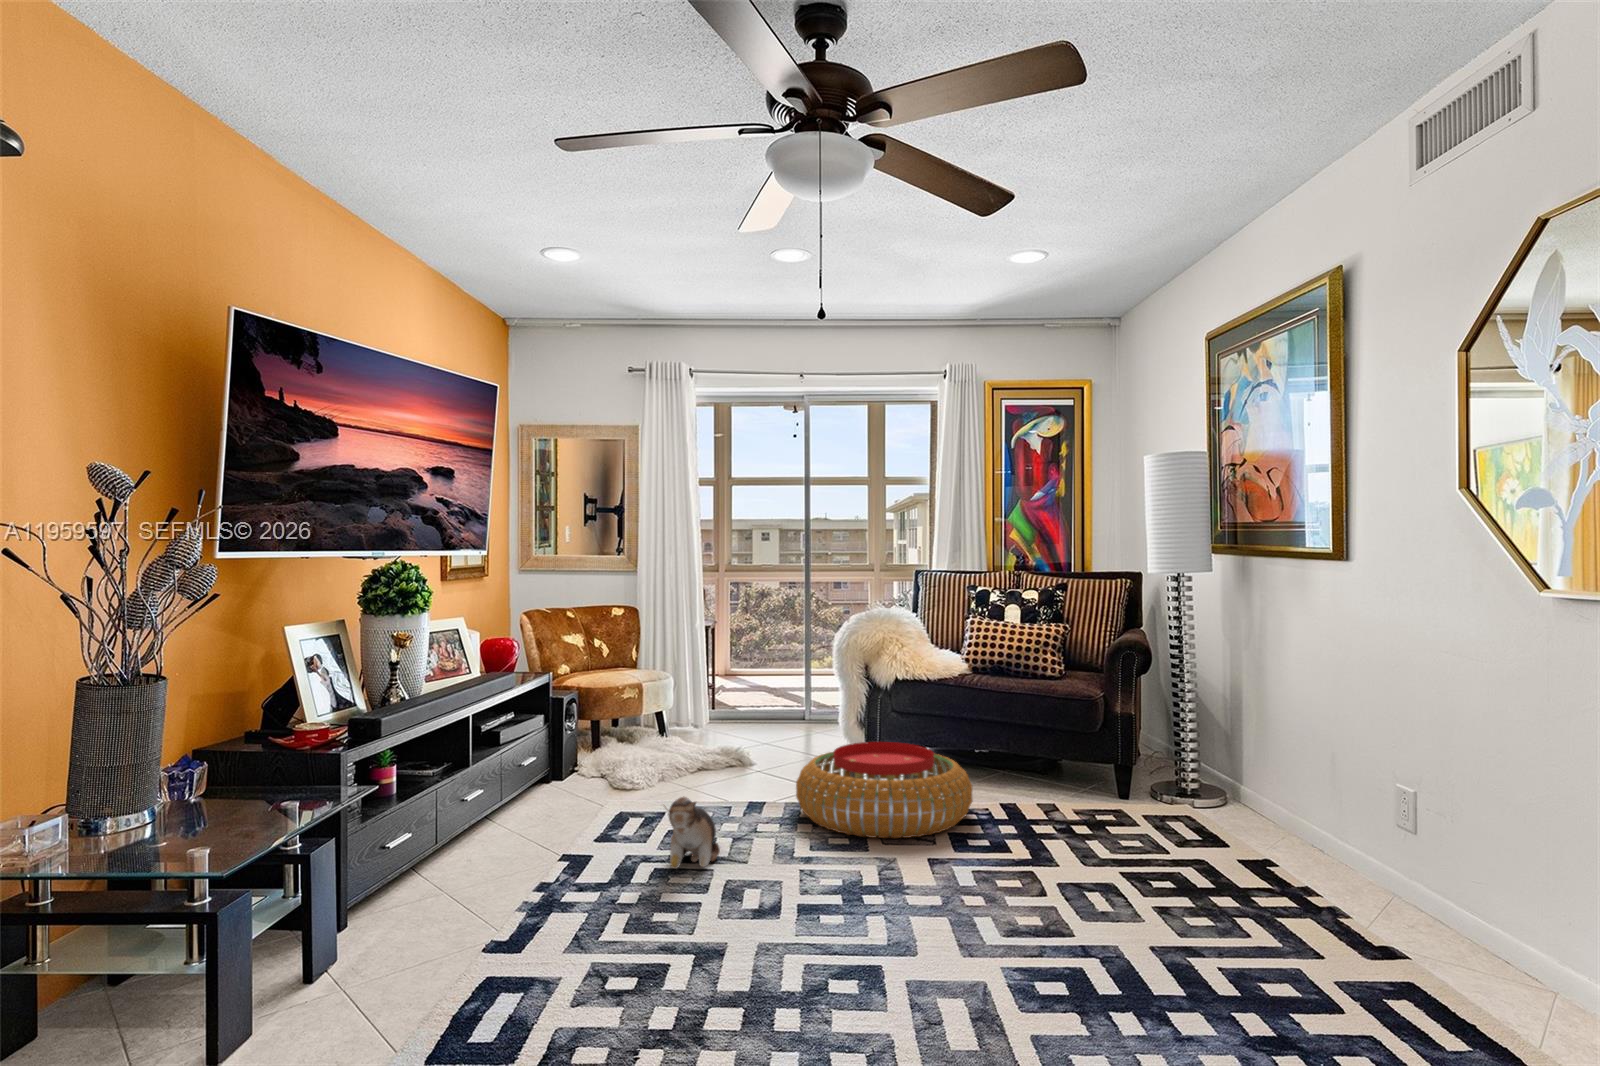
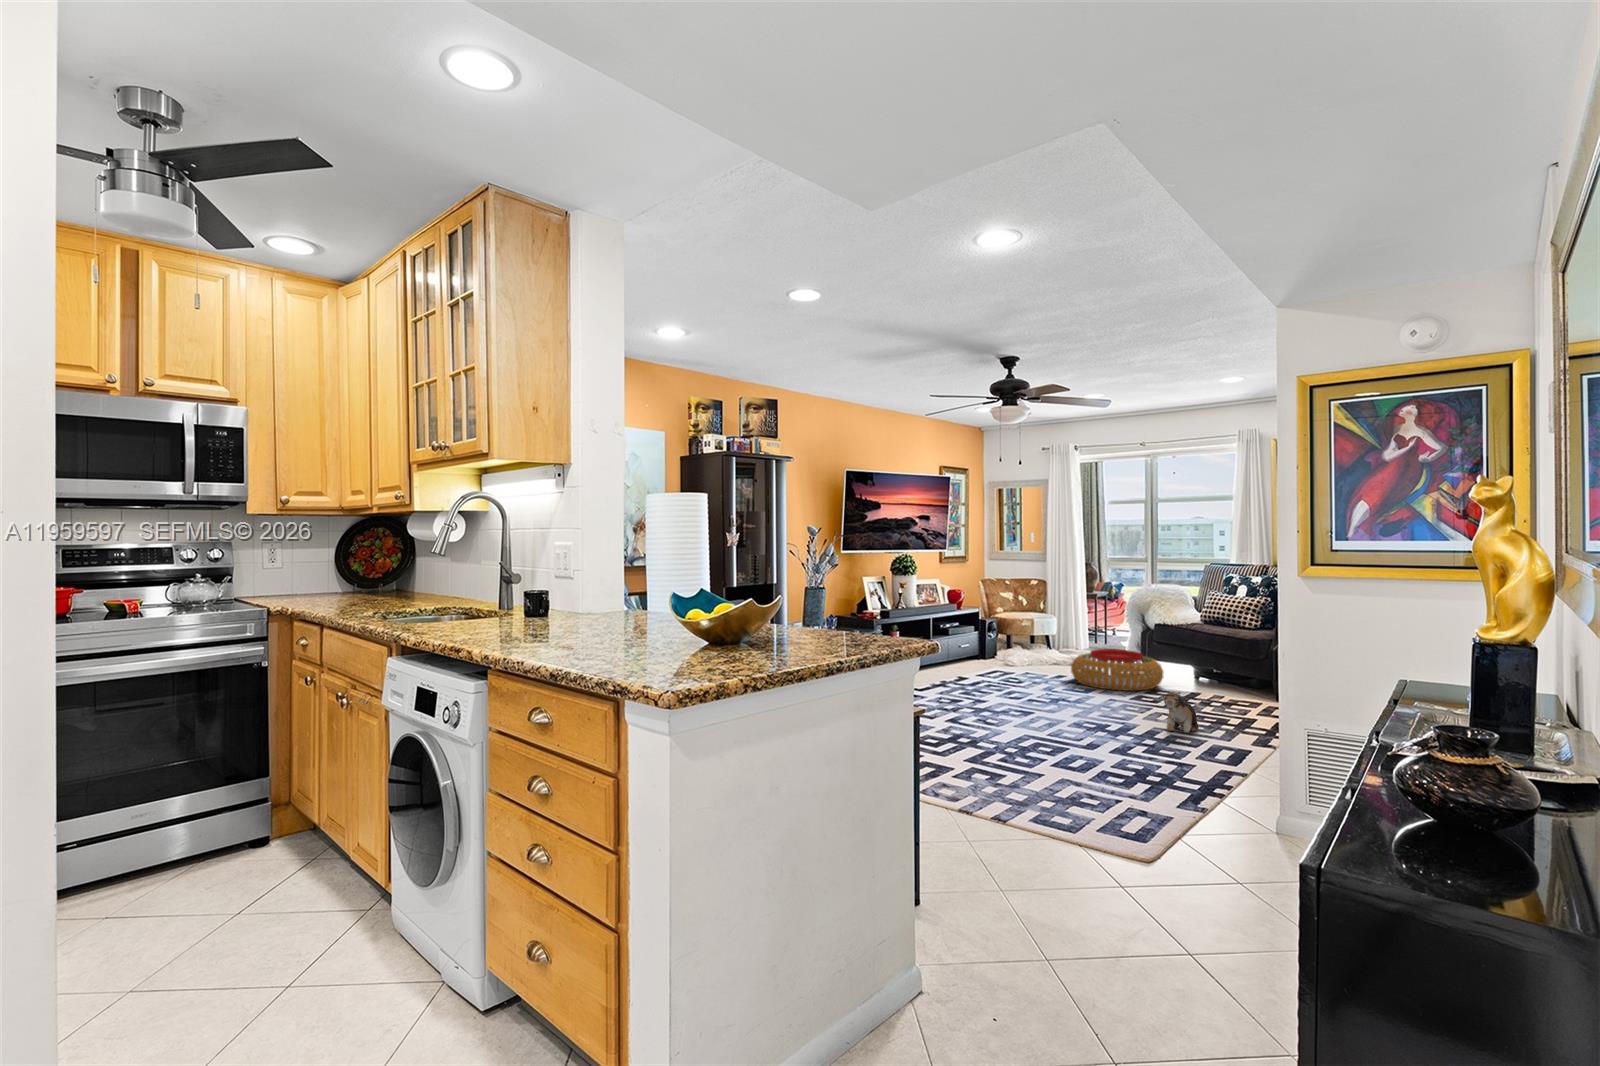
plush toy: present [665,797,720,869] -> present [1161,692,1199,733]

